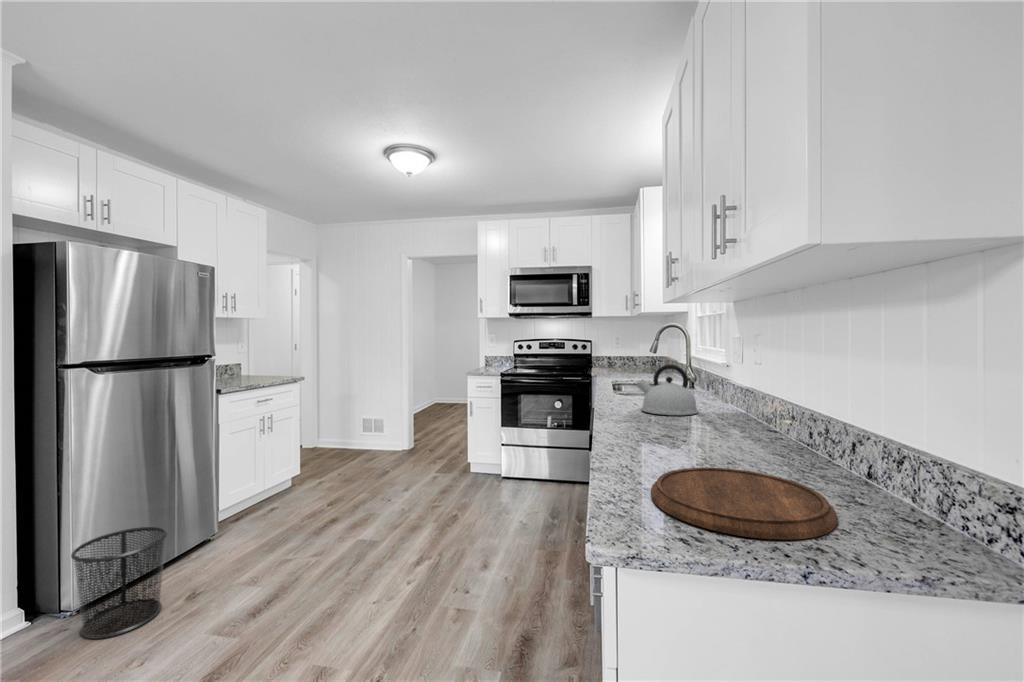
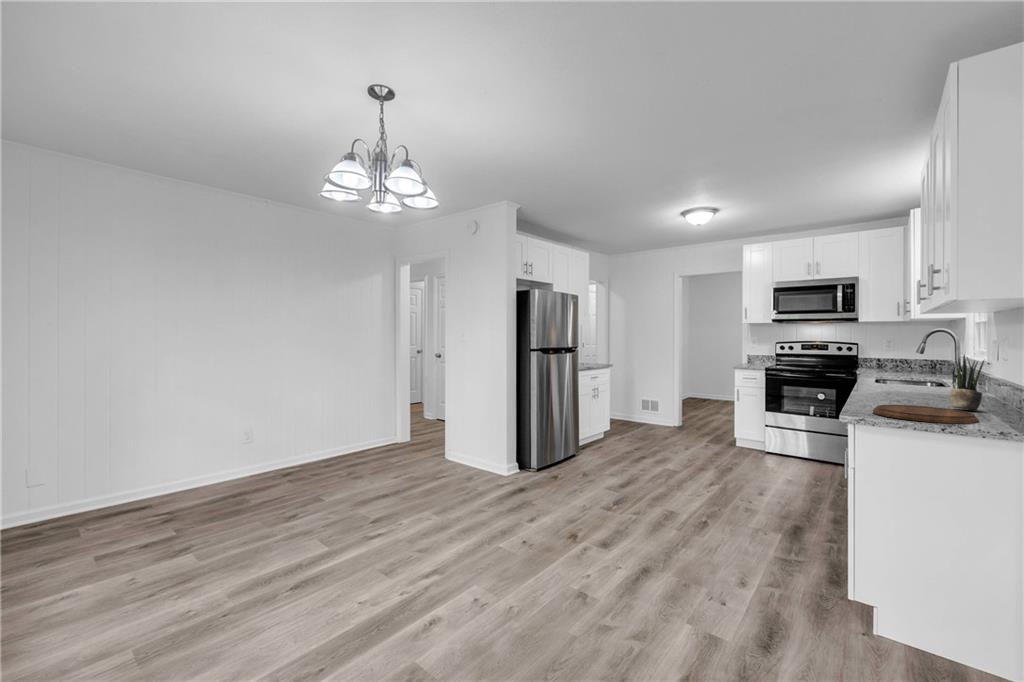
potted plant: none [743,363,788,461] -> present [950,355,984,410]
kettle: present [637,365,698,415] -> none [888,359,944,395]
waste bin: present [71,527,167,639] -> none [538,435,574,482]

